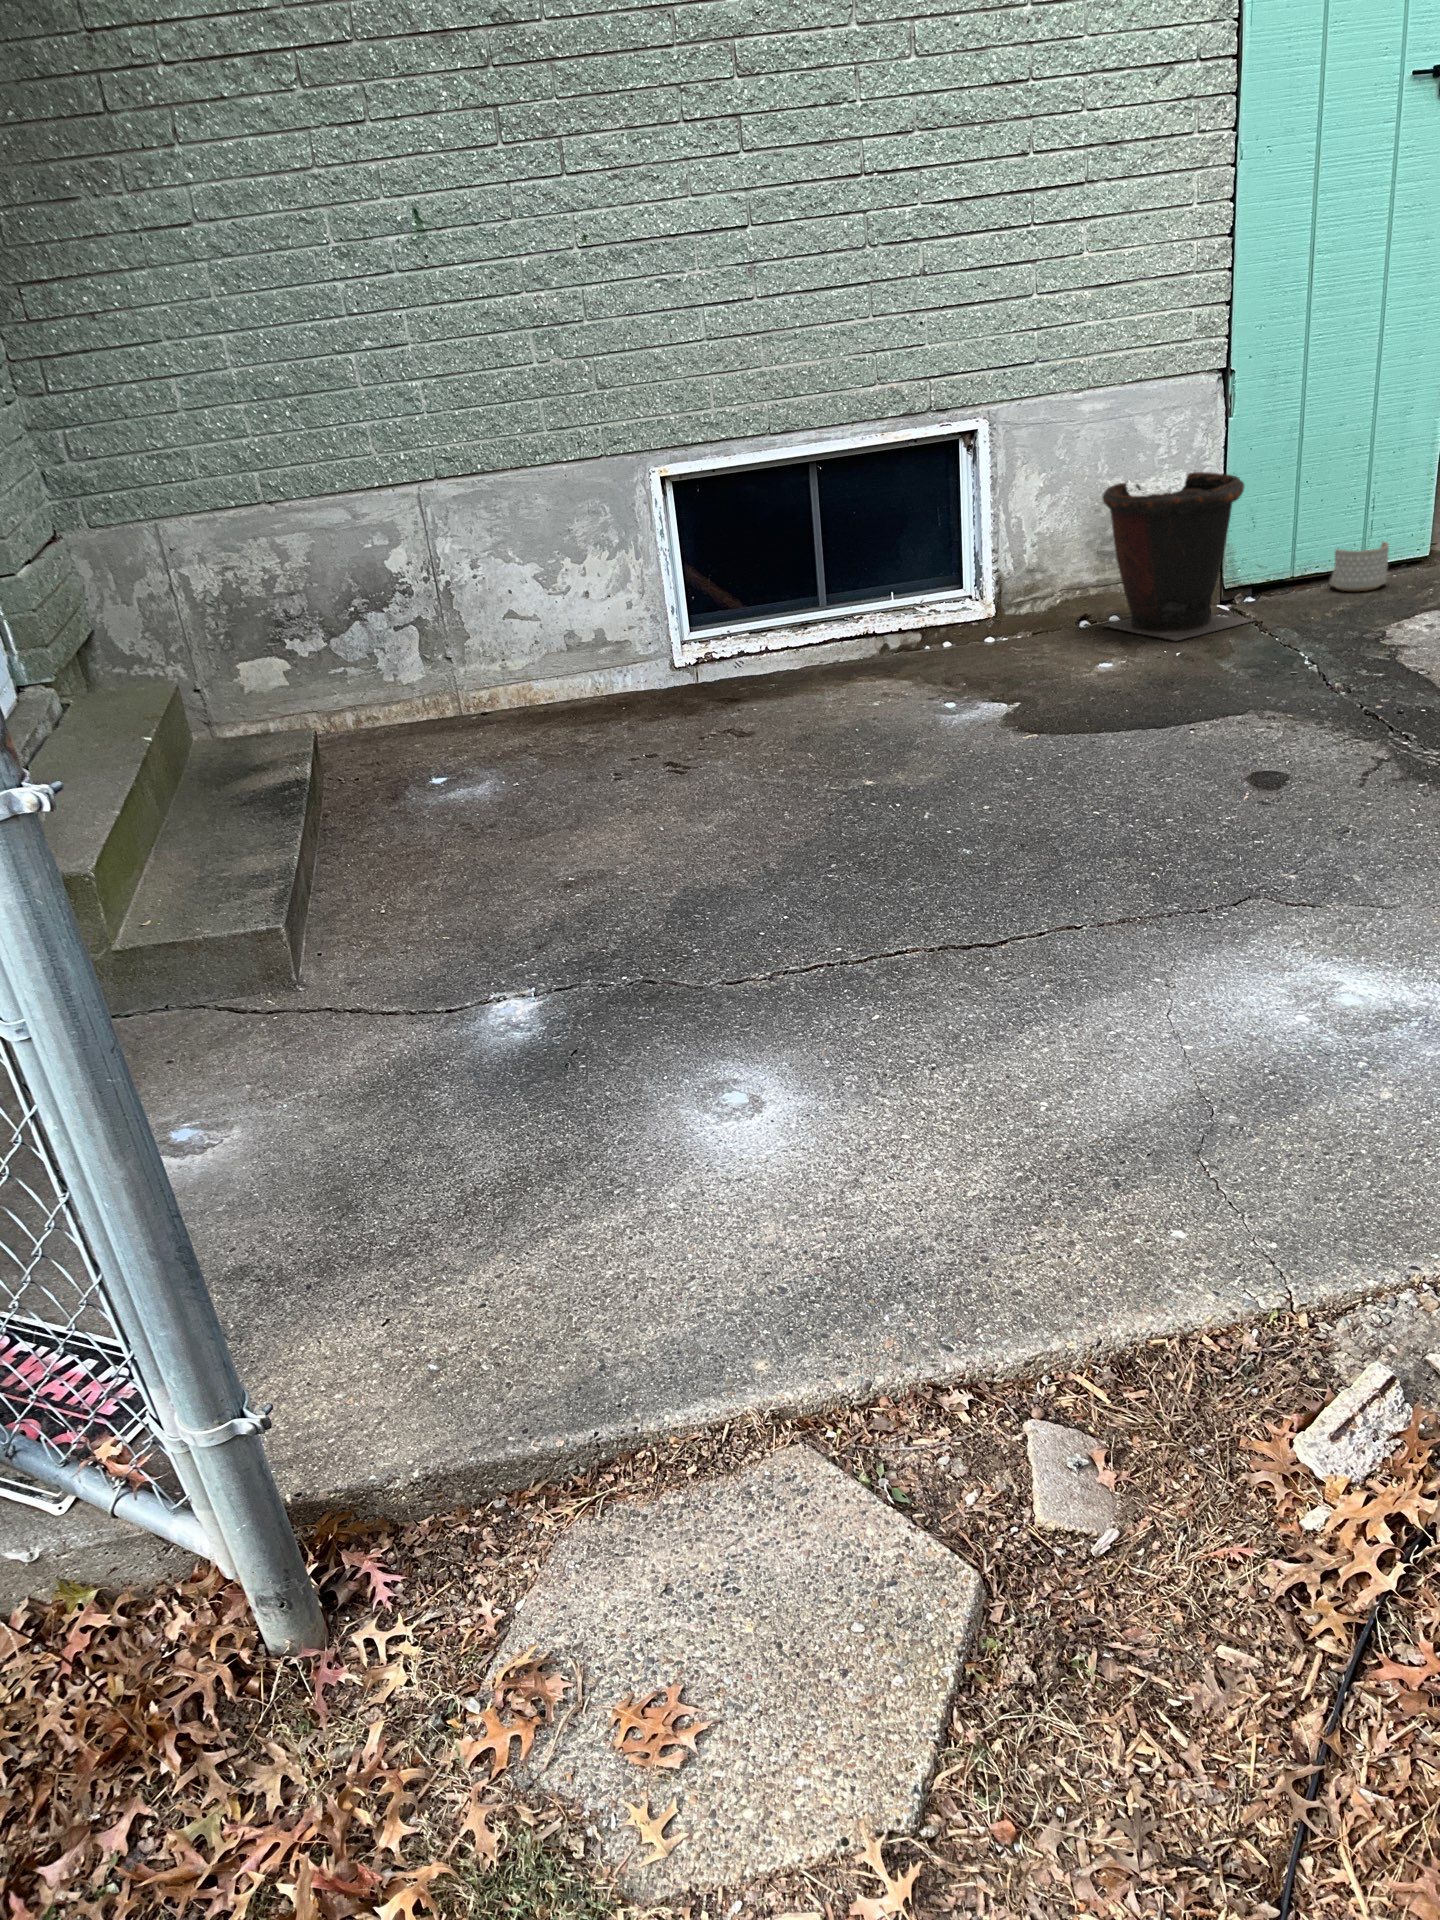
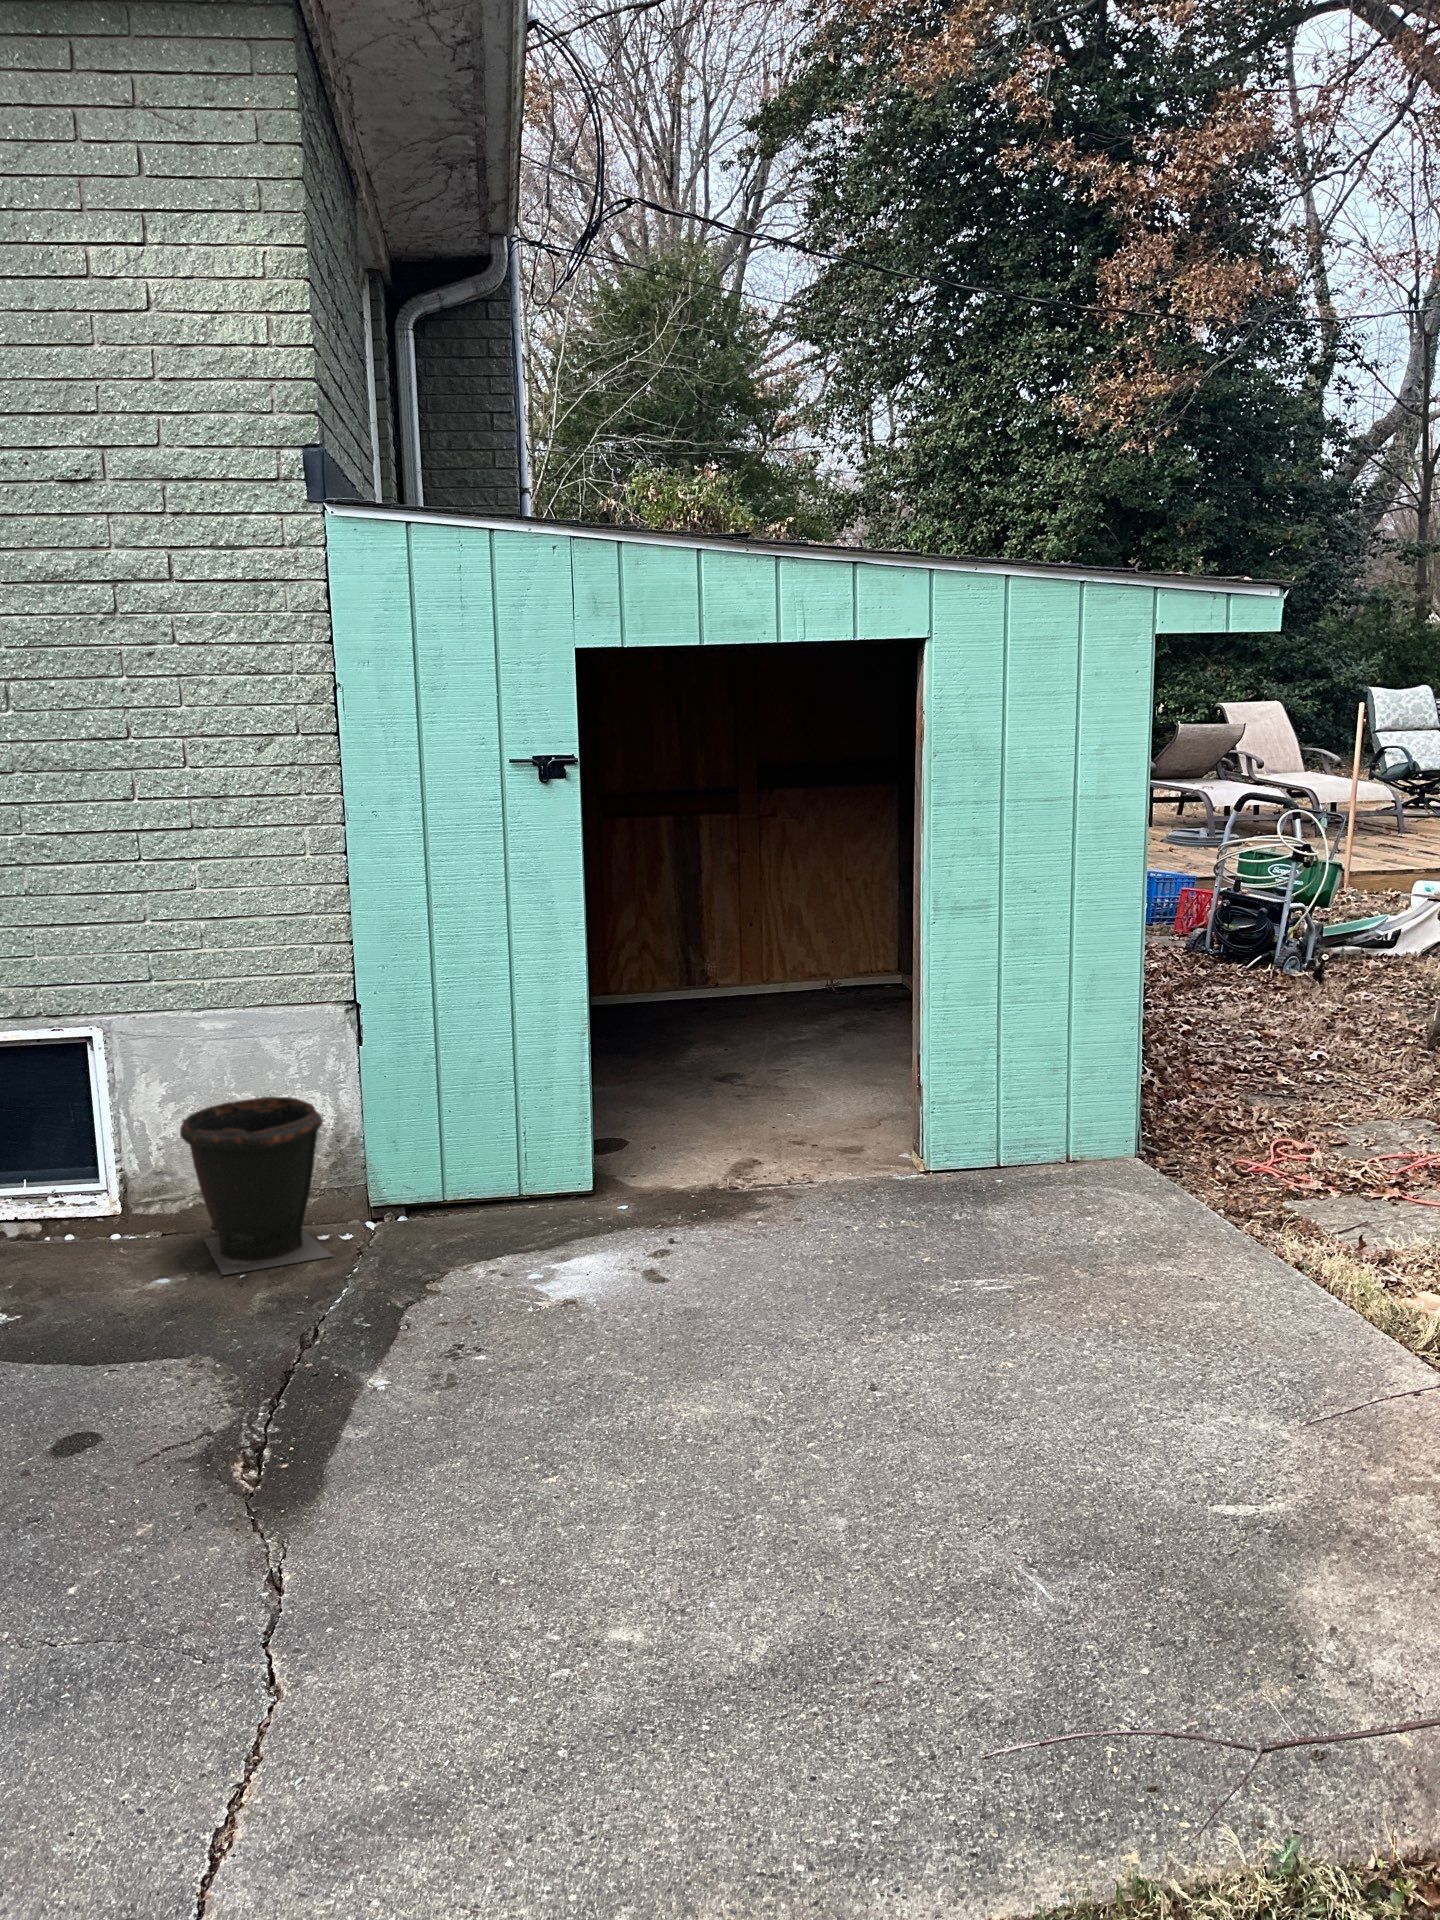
planter: present [1330,542,1389,591] -> none [457,1174,512,1229]

